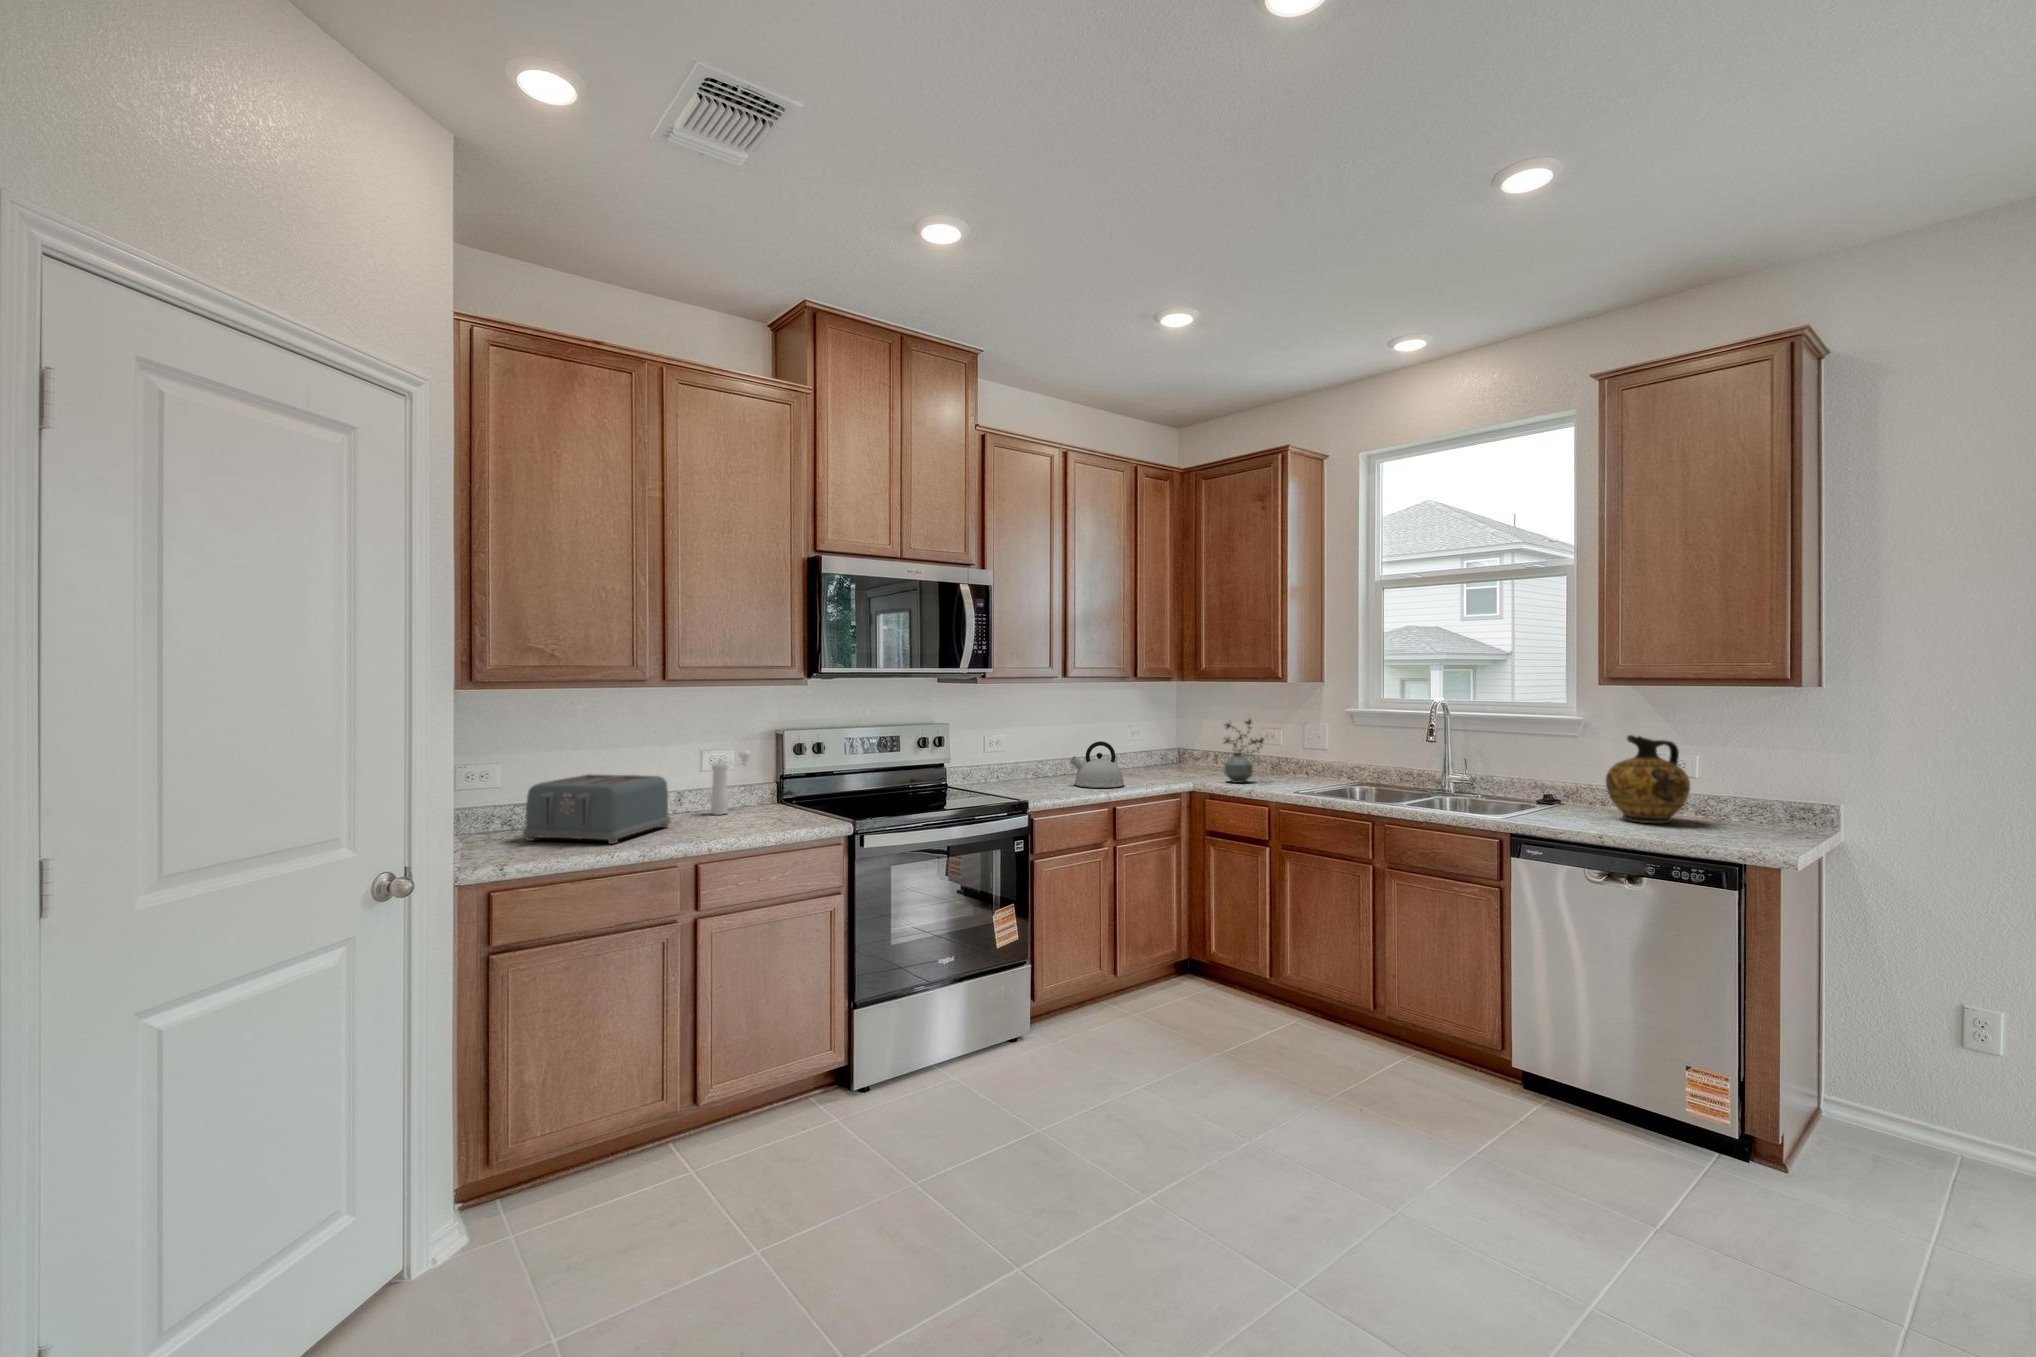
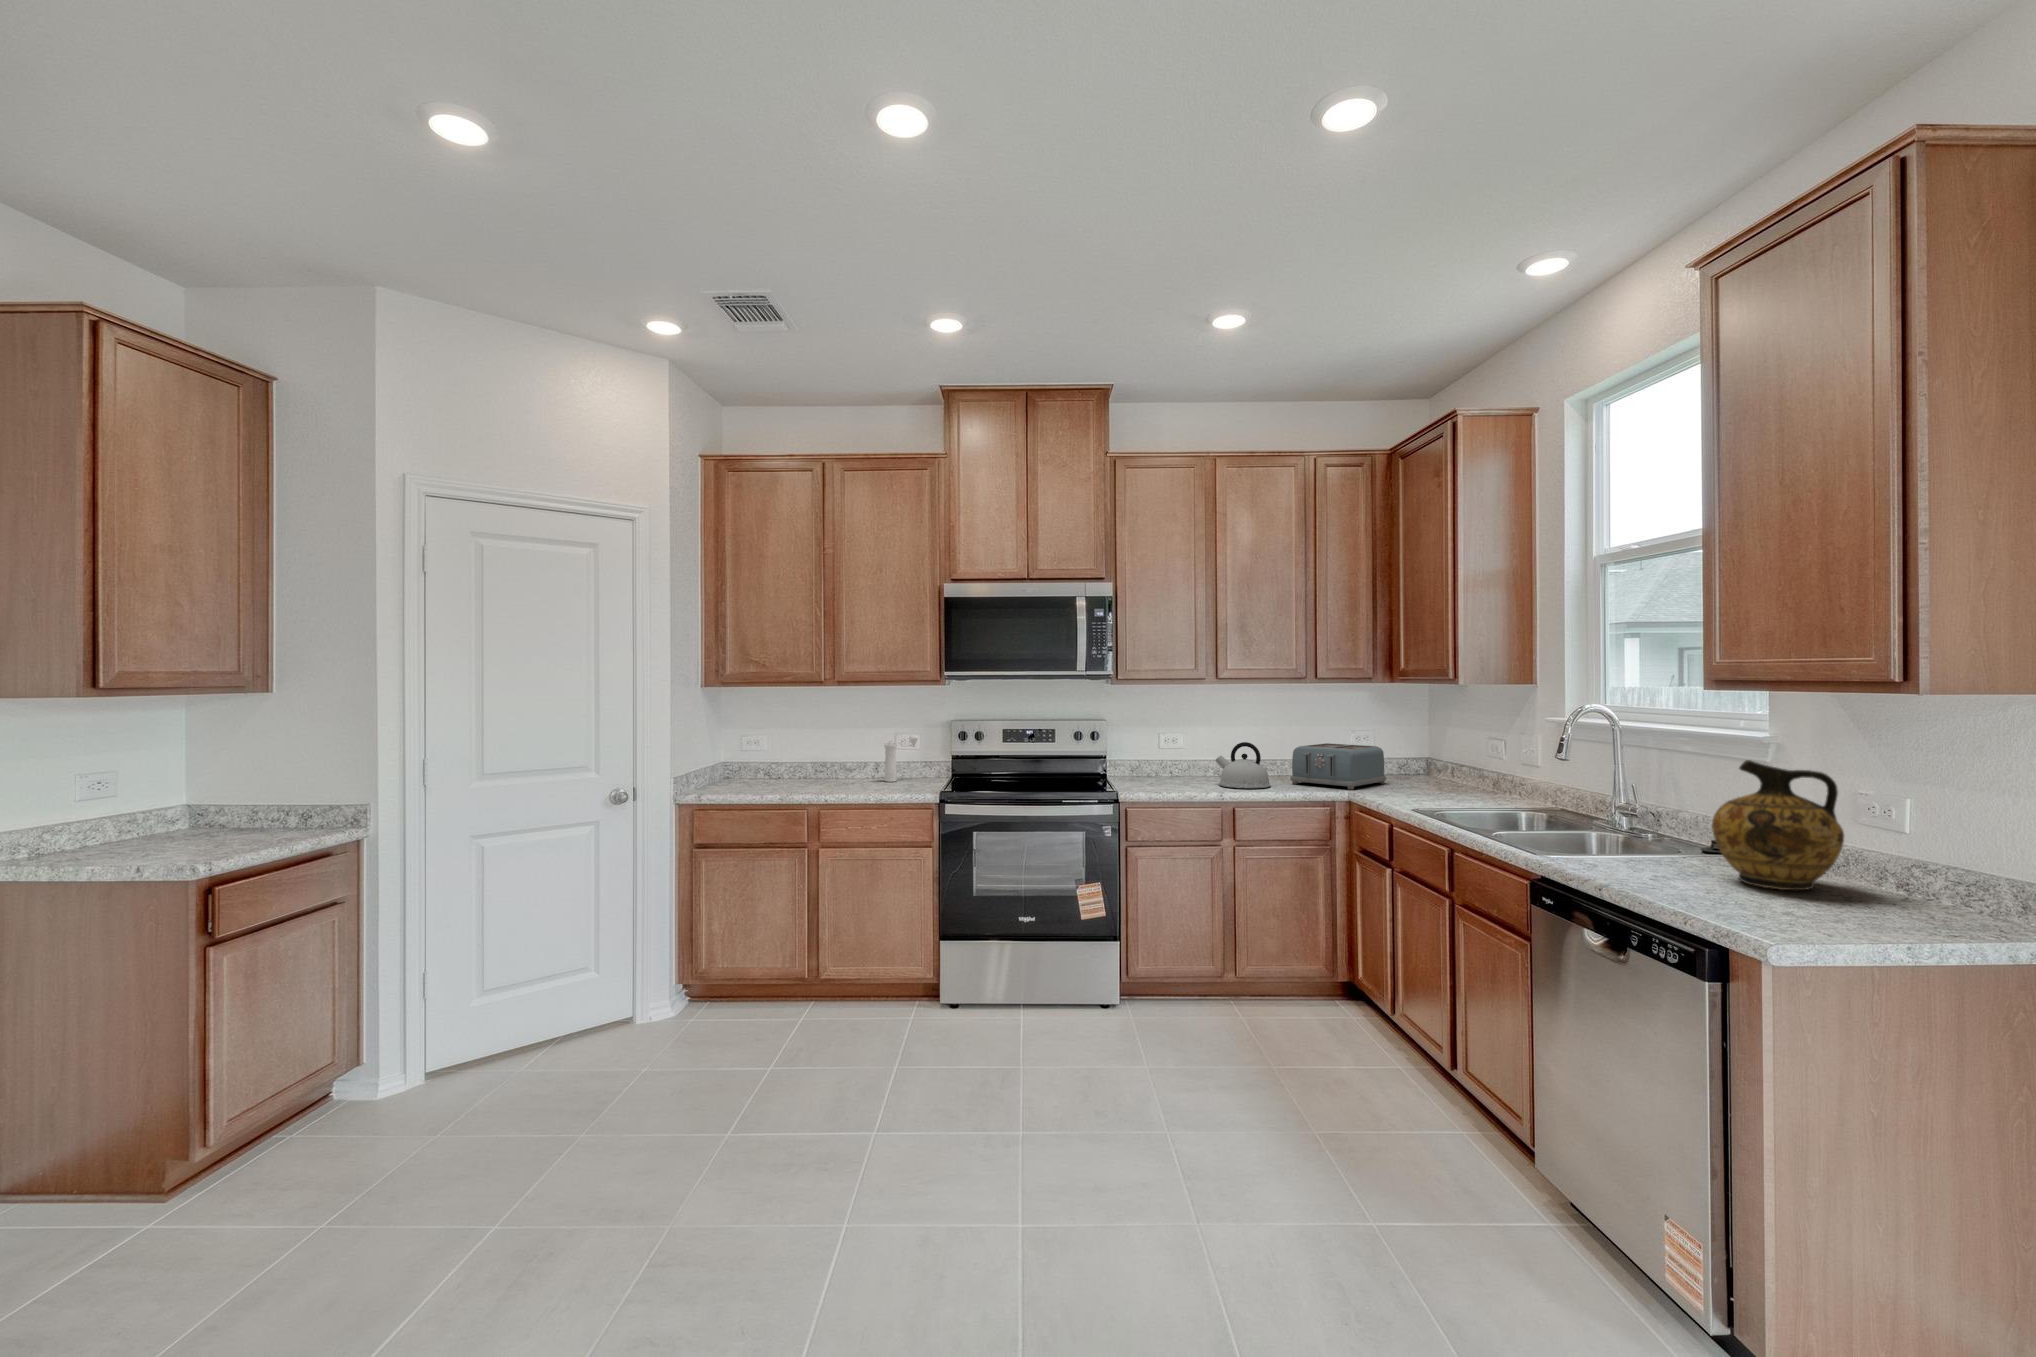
potted plant: present [1224,719,1264,783] -> none [1385,724,1437,796]
toaster: present [523,774,671,844] -> present [1290,743,1386,789]

